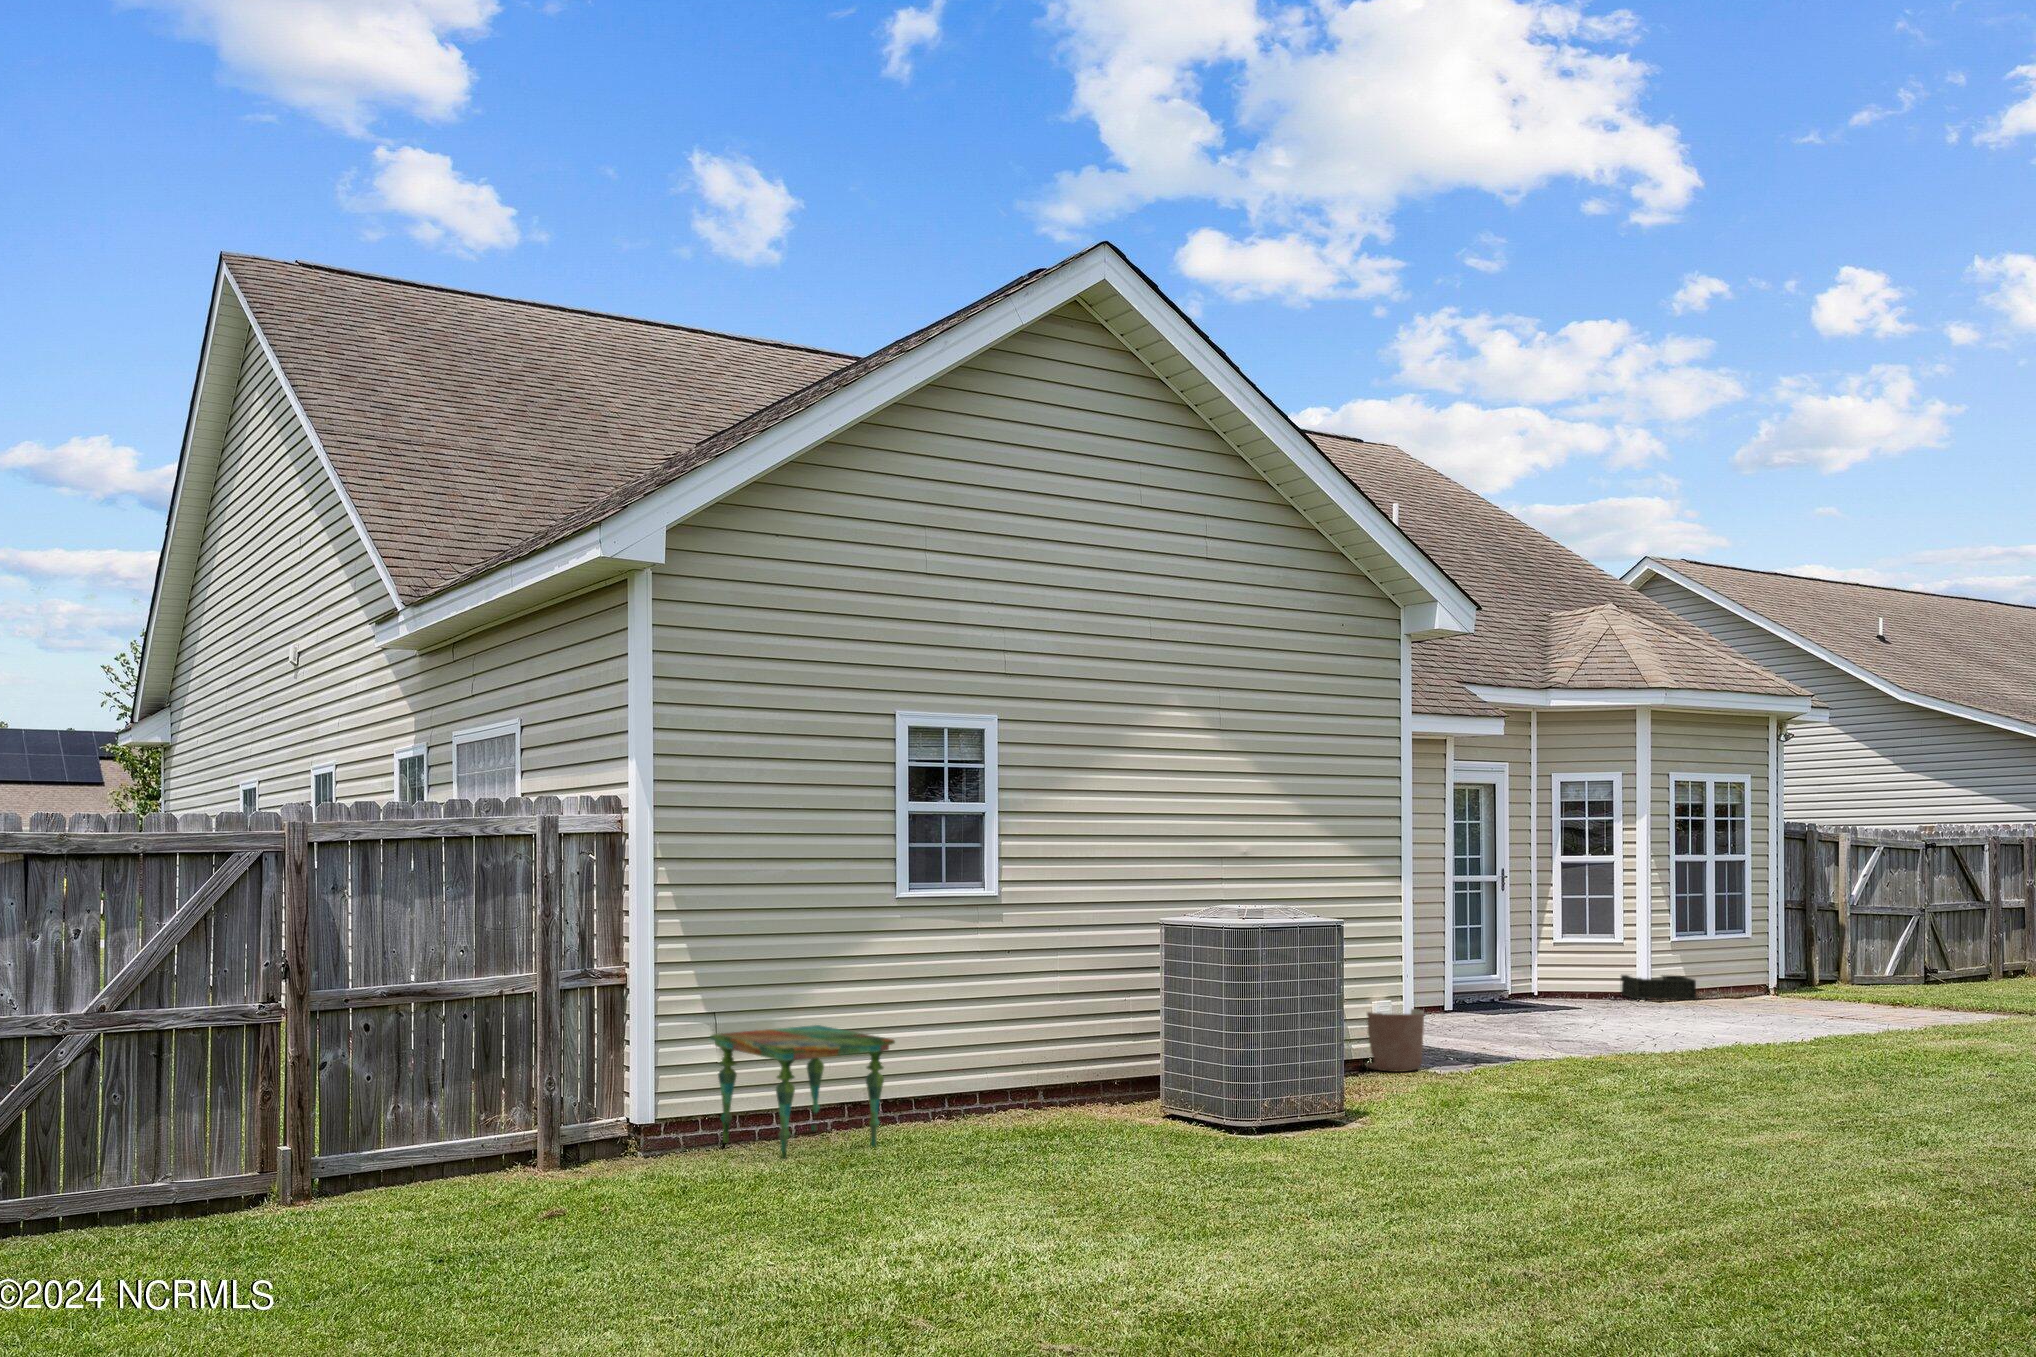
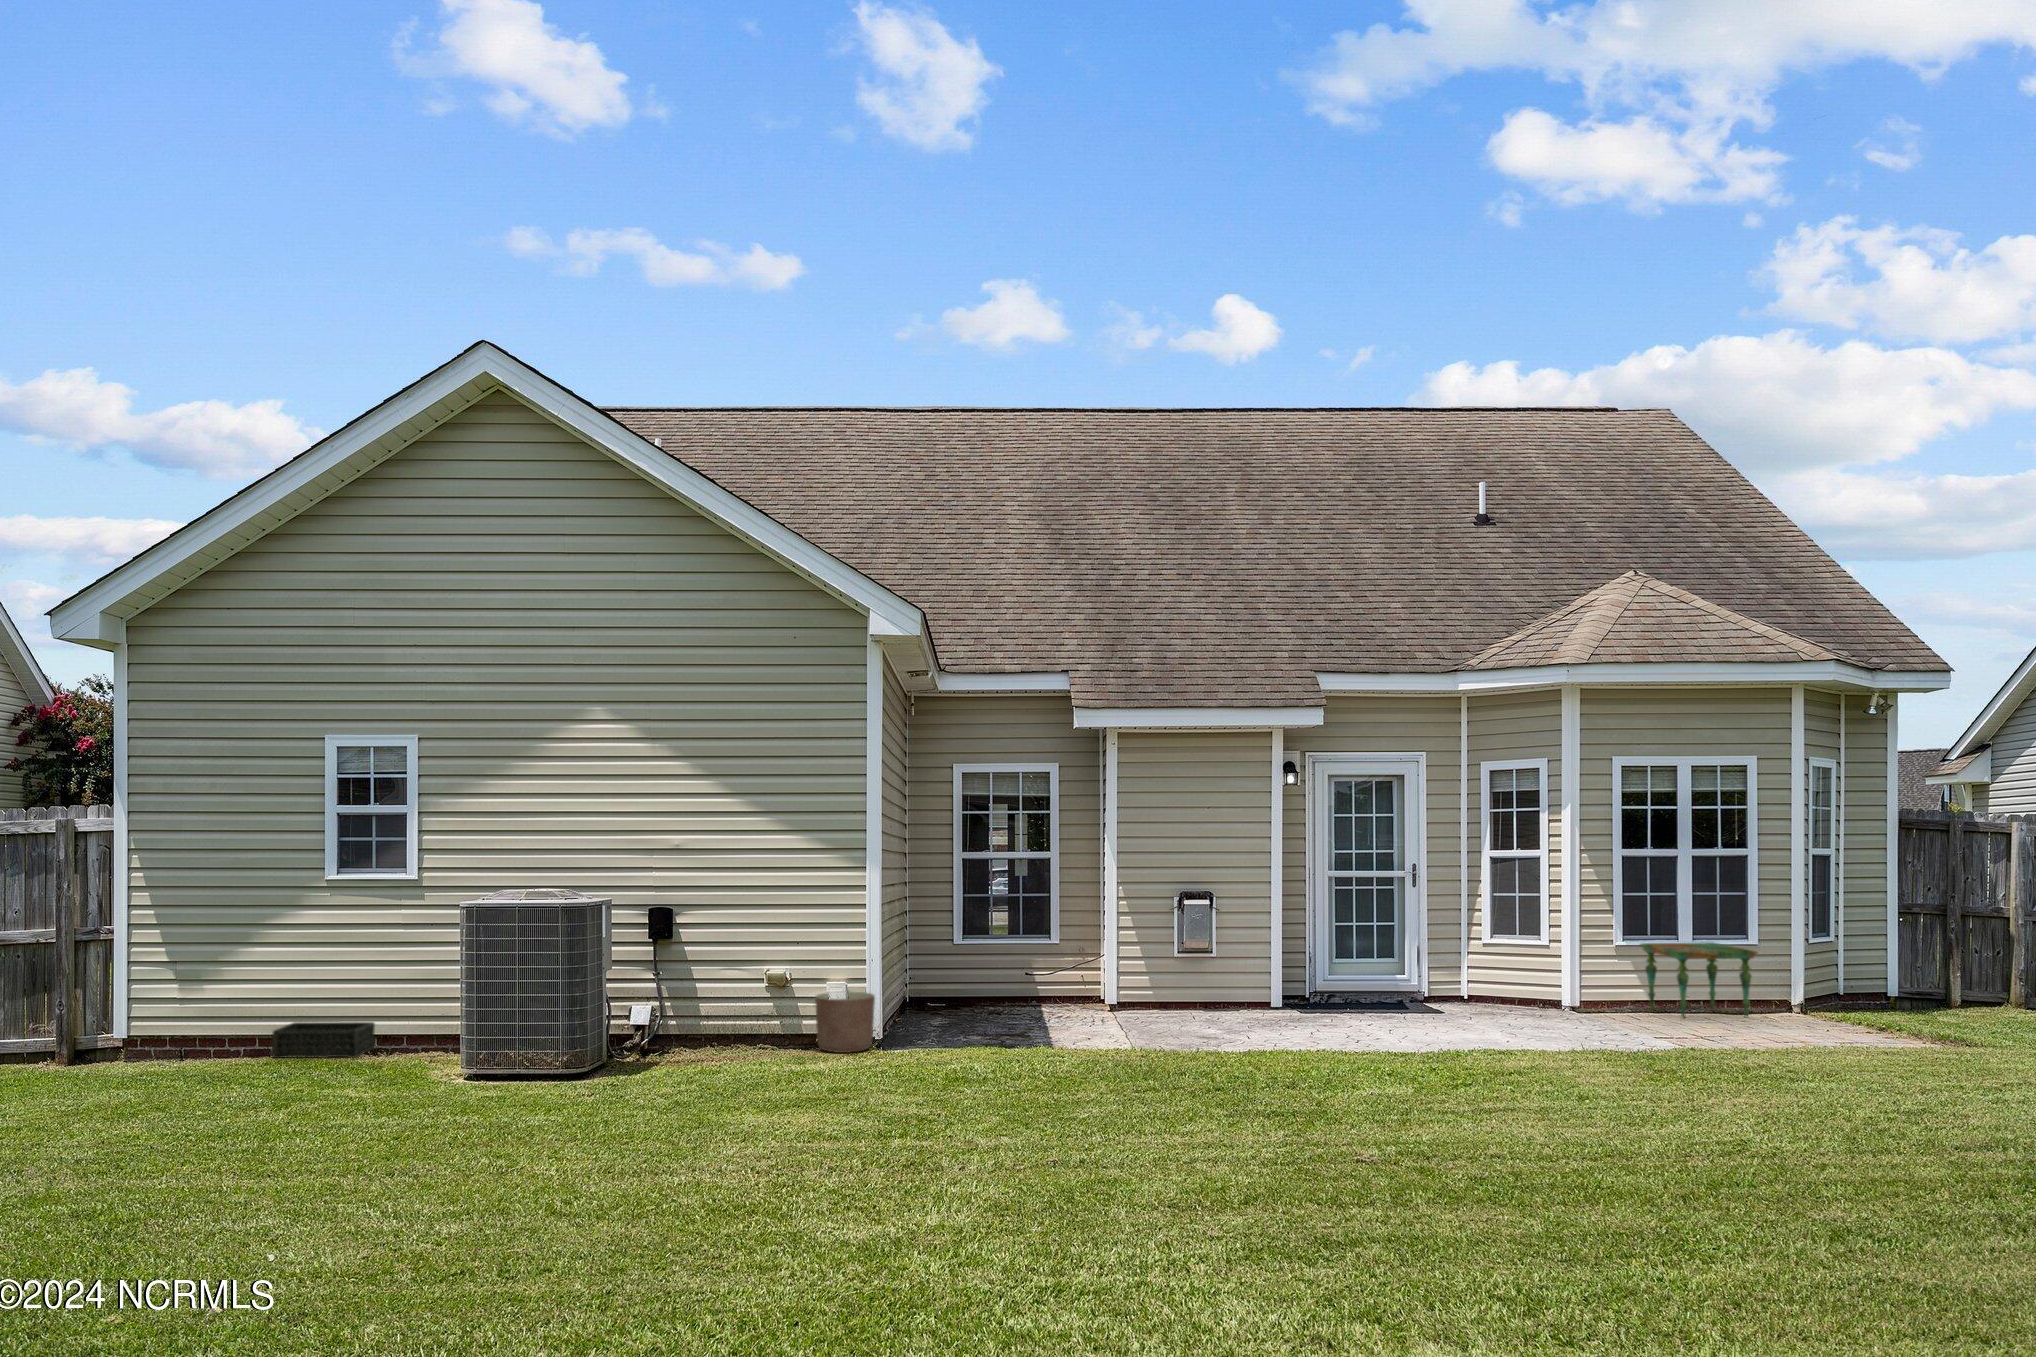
basket: present [1621,975,1696,1000] -> present [272,1022,375,1058]
side table: present [710,1025,895,1160] -> present [1640,942,1757,1018]

